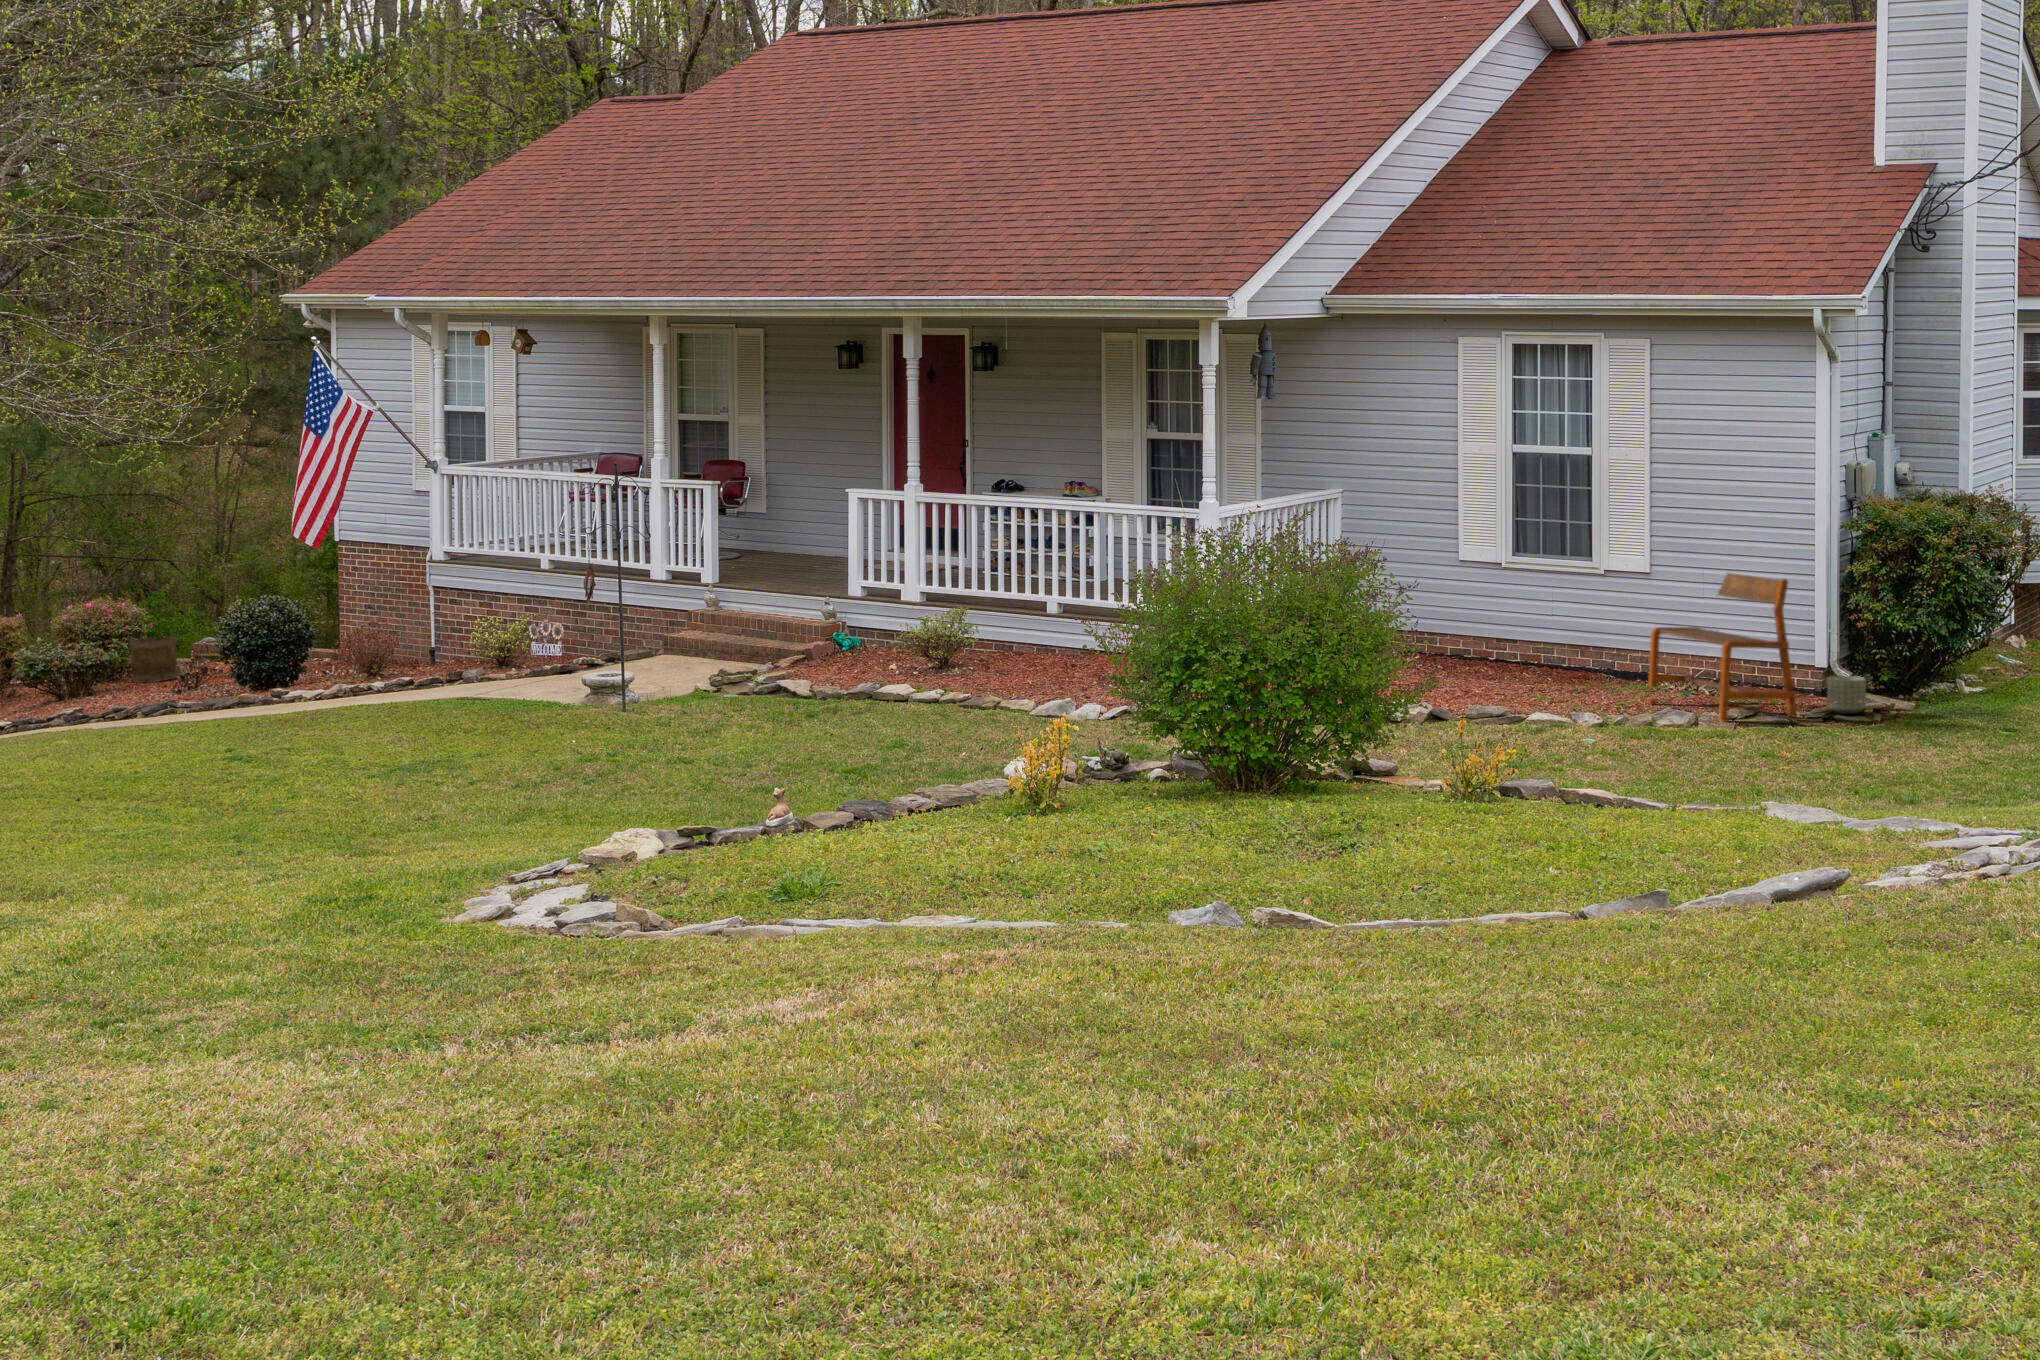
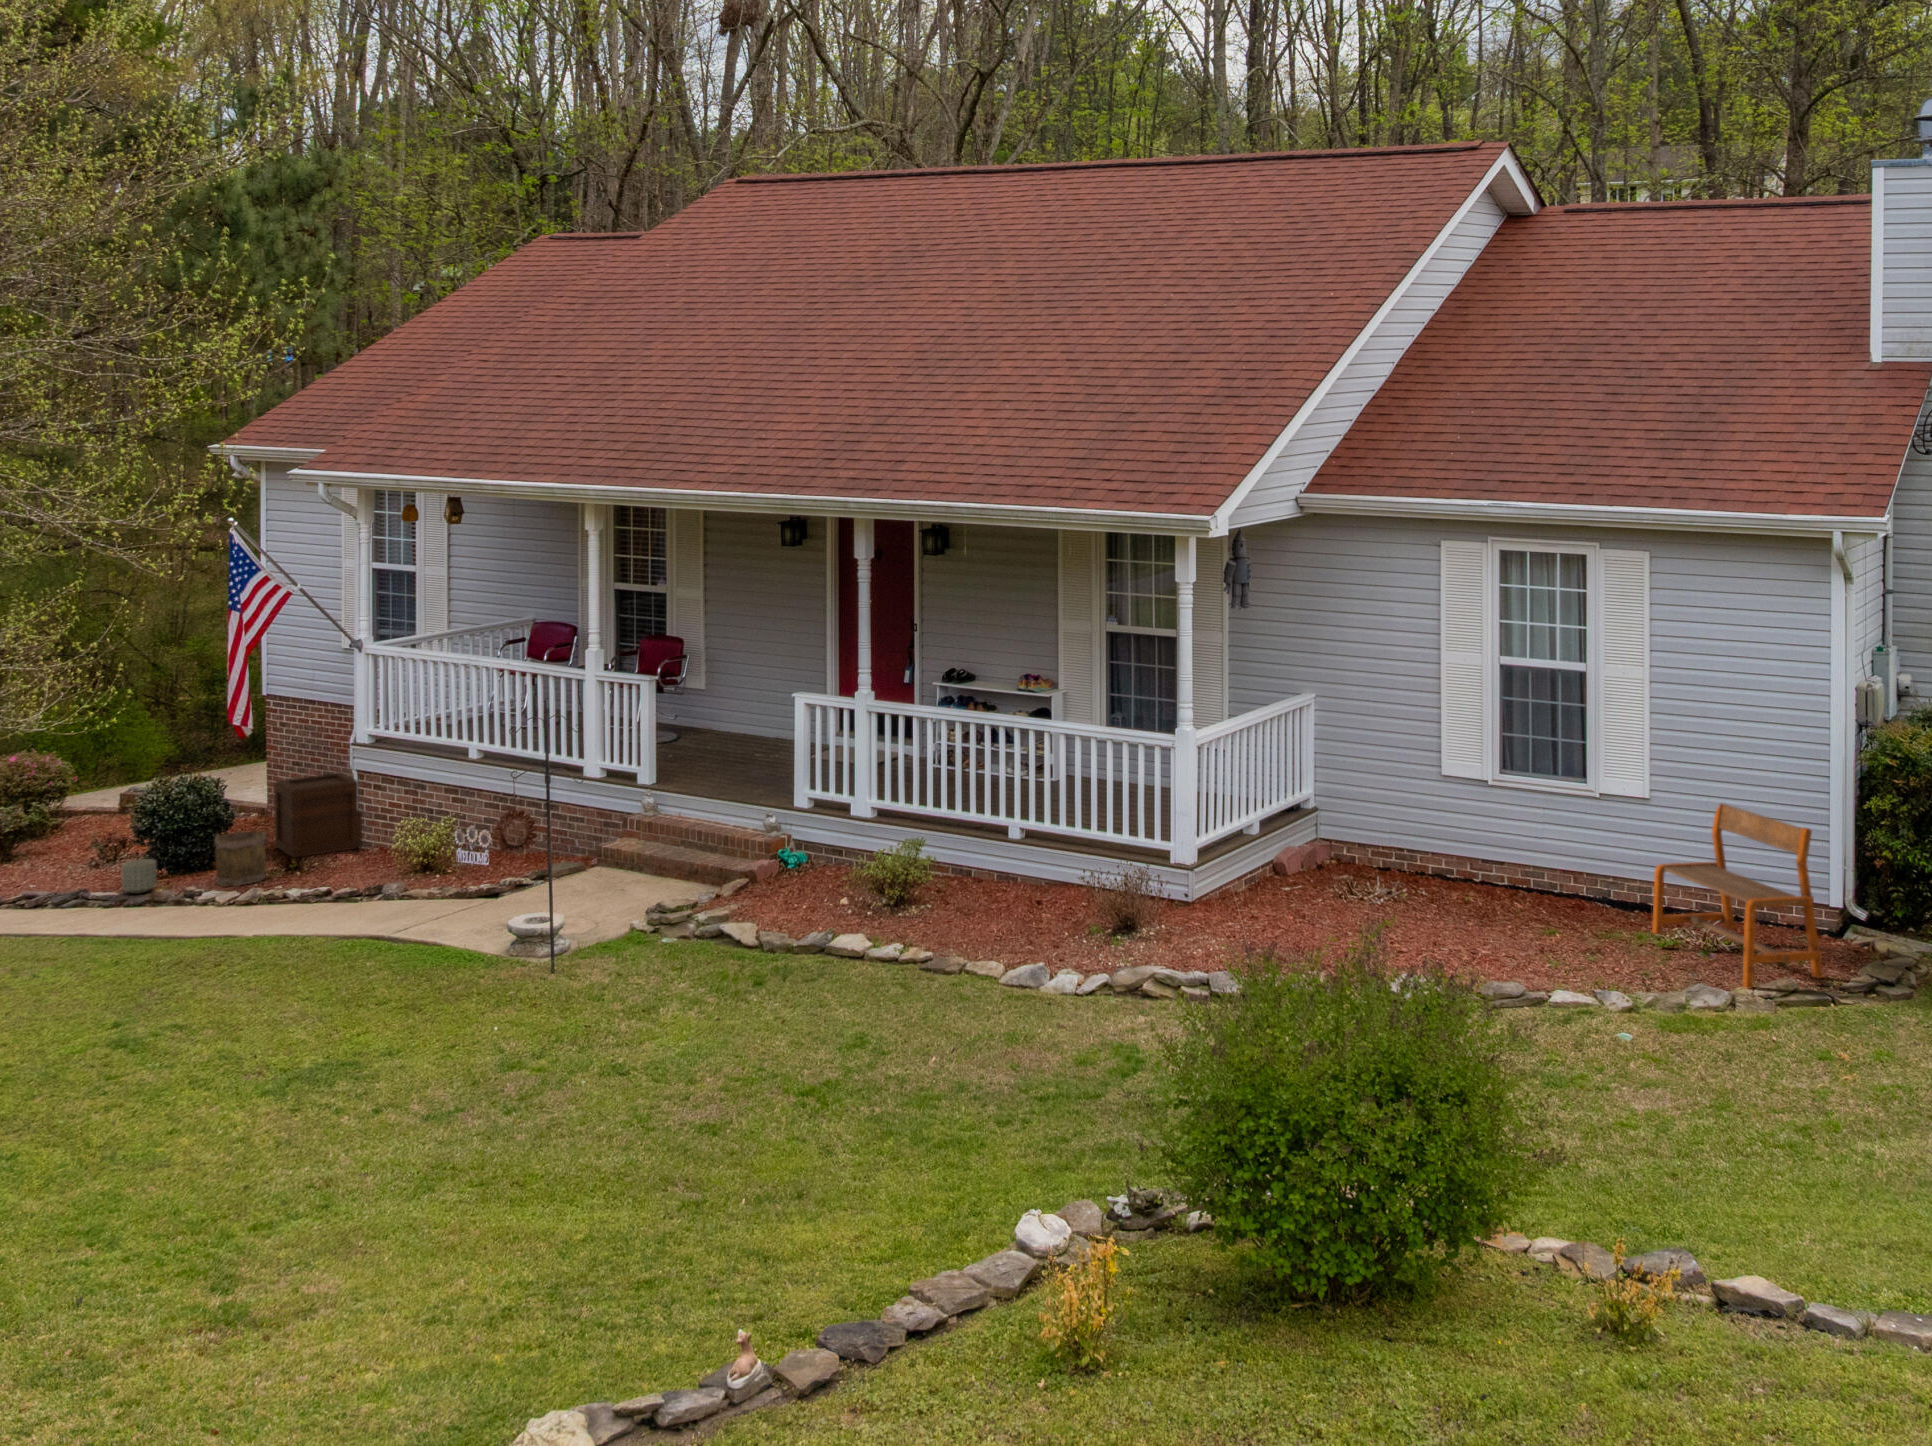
wooden crate: none [349,601,434,675] -> present [274,773,362,858]
bucket: present [127,637,178,683] -> present [213,831,267,886]
planter: present [1827,676,1866,714] -> present [122,859,156,894]

